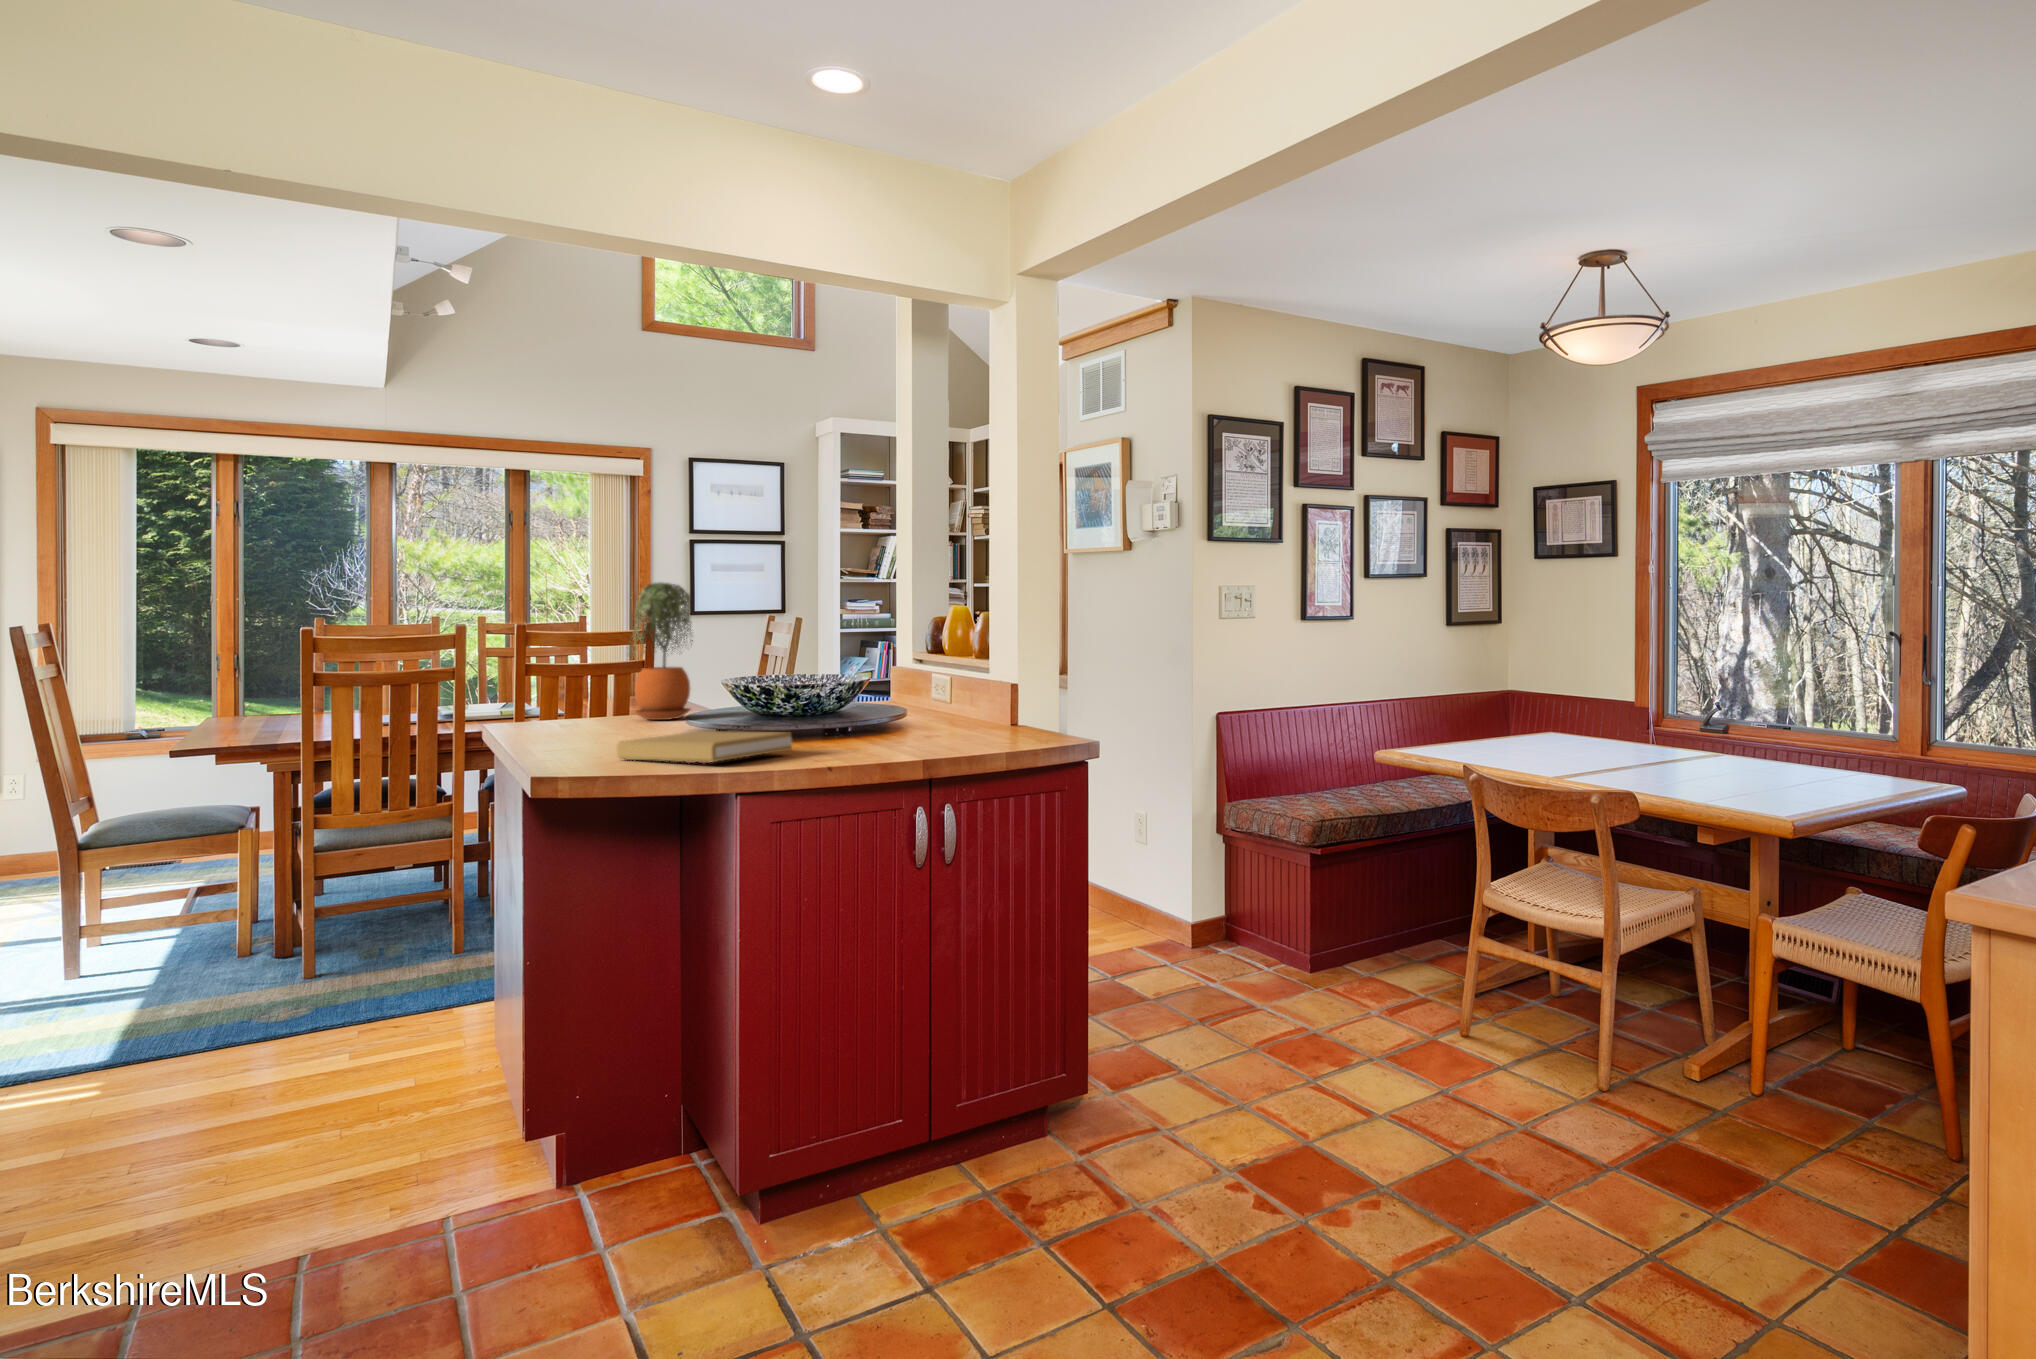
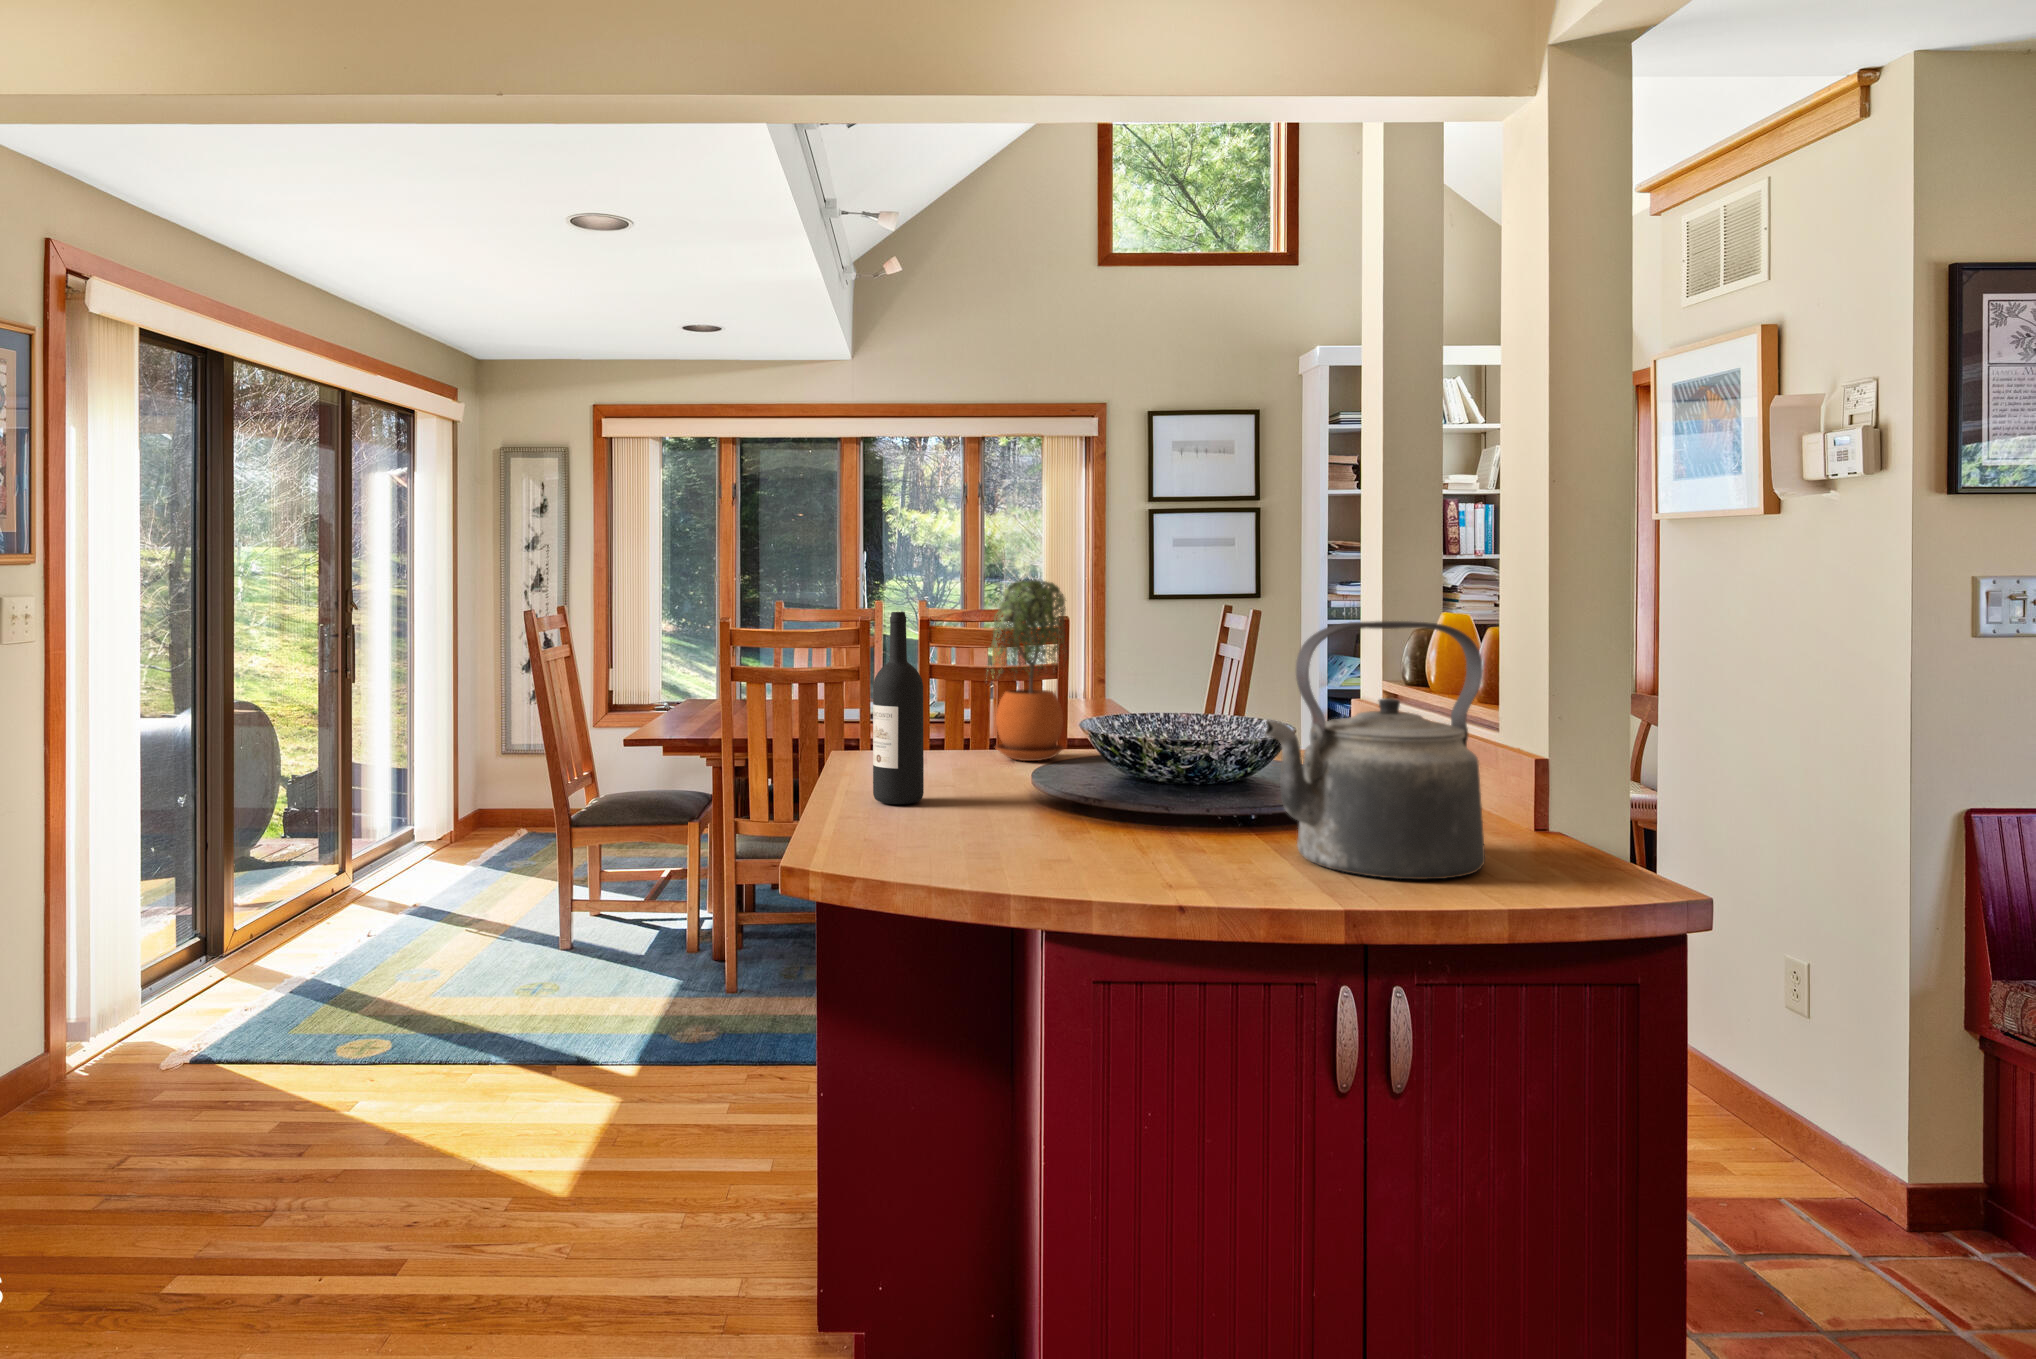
kettle: none [872,598,993,746] -> present [1265,621,1485,879]
wine bottle: none [563,600,606,746] -> present [873,612,924,804]
book: present [617,731,792,763] -> none [902,805,1133,874]

